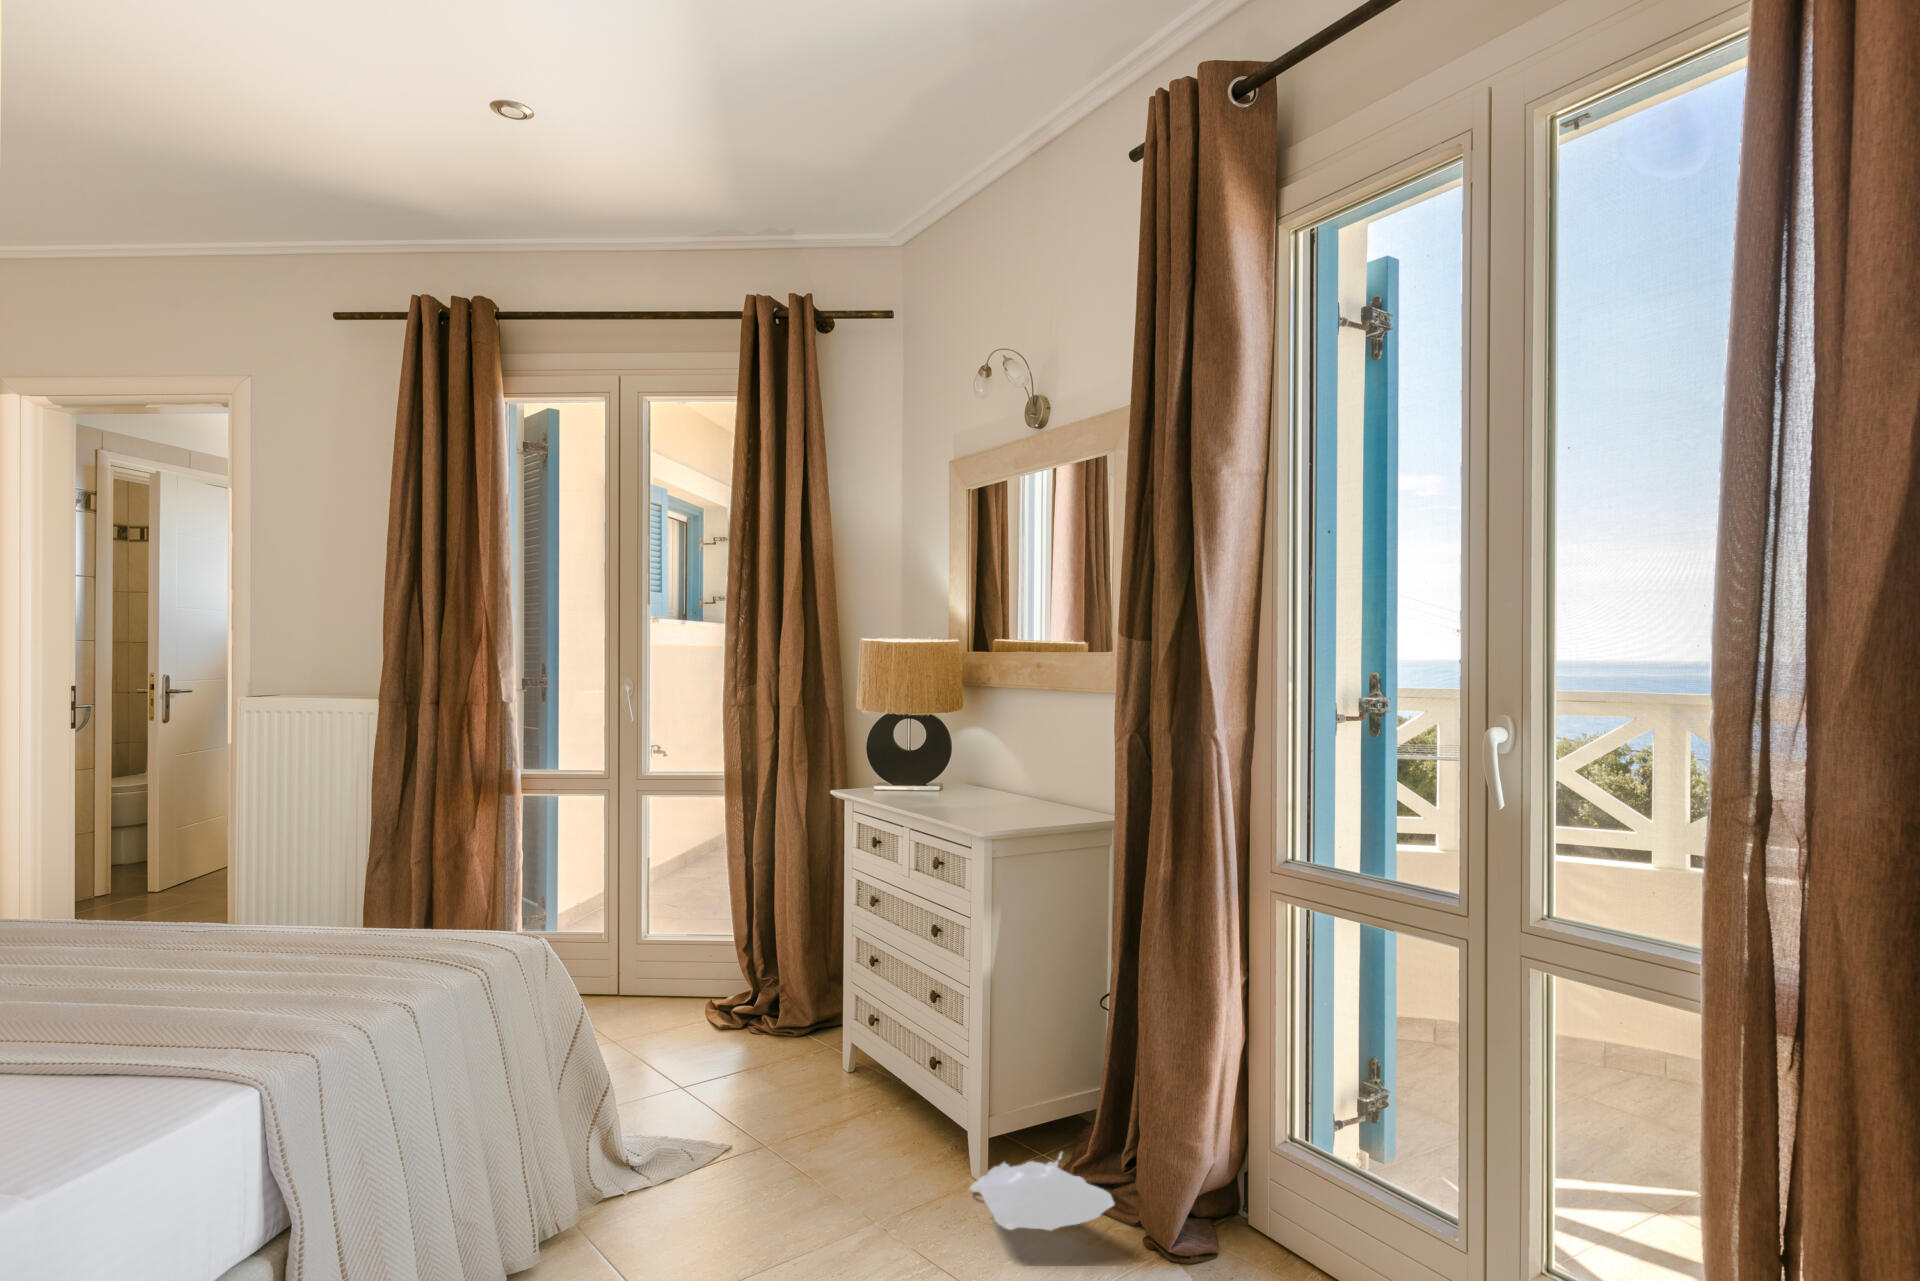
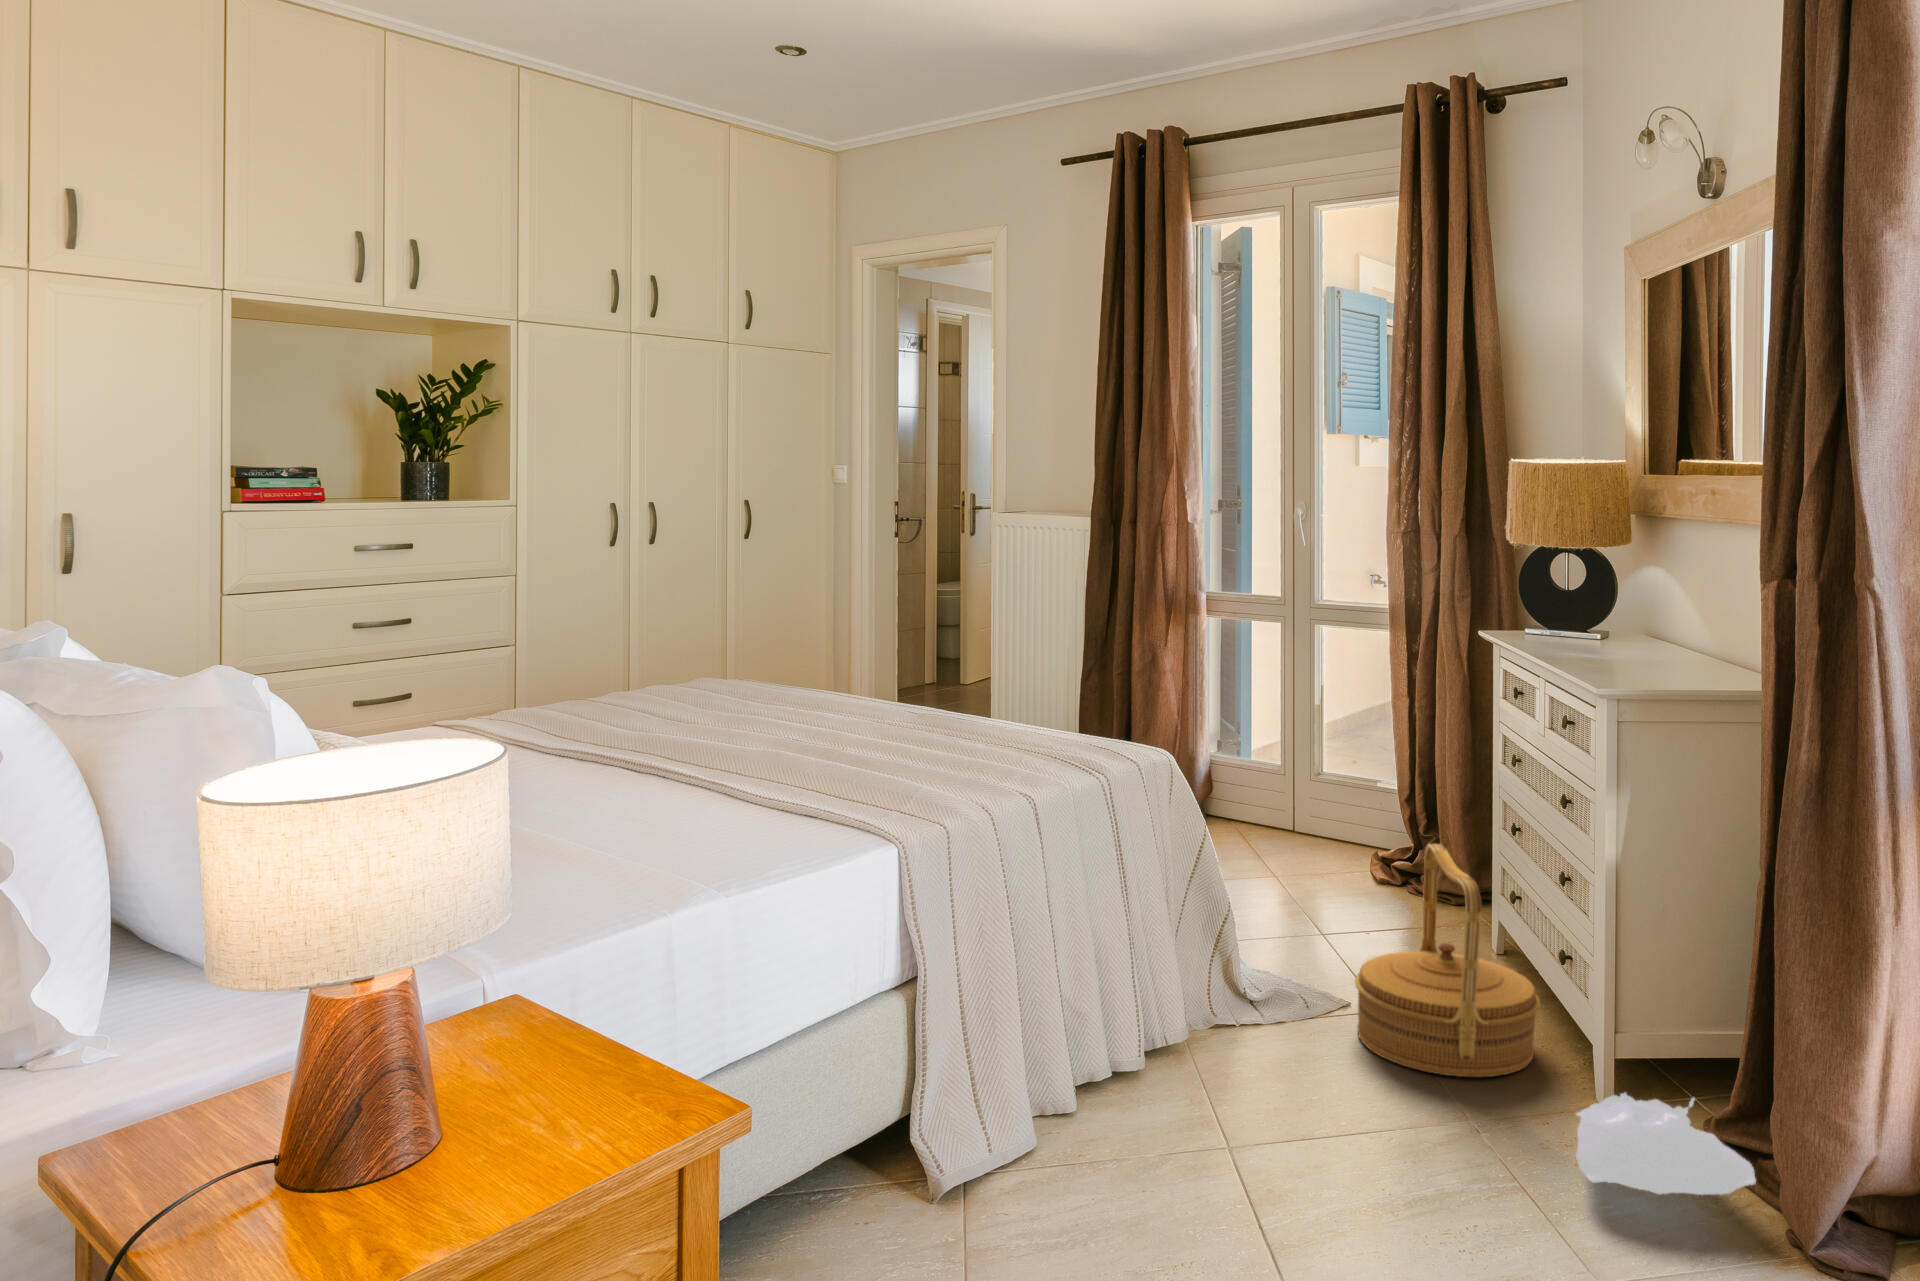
woven basket: none [770,975,924,1178] -> present [1355,844,1540,1077]

